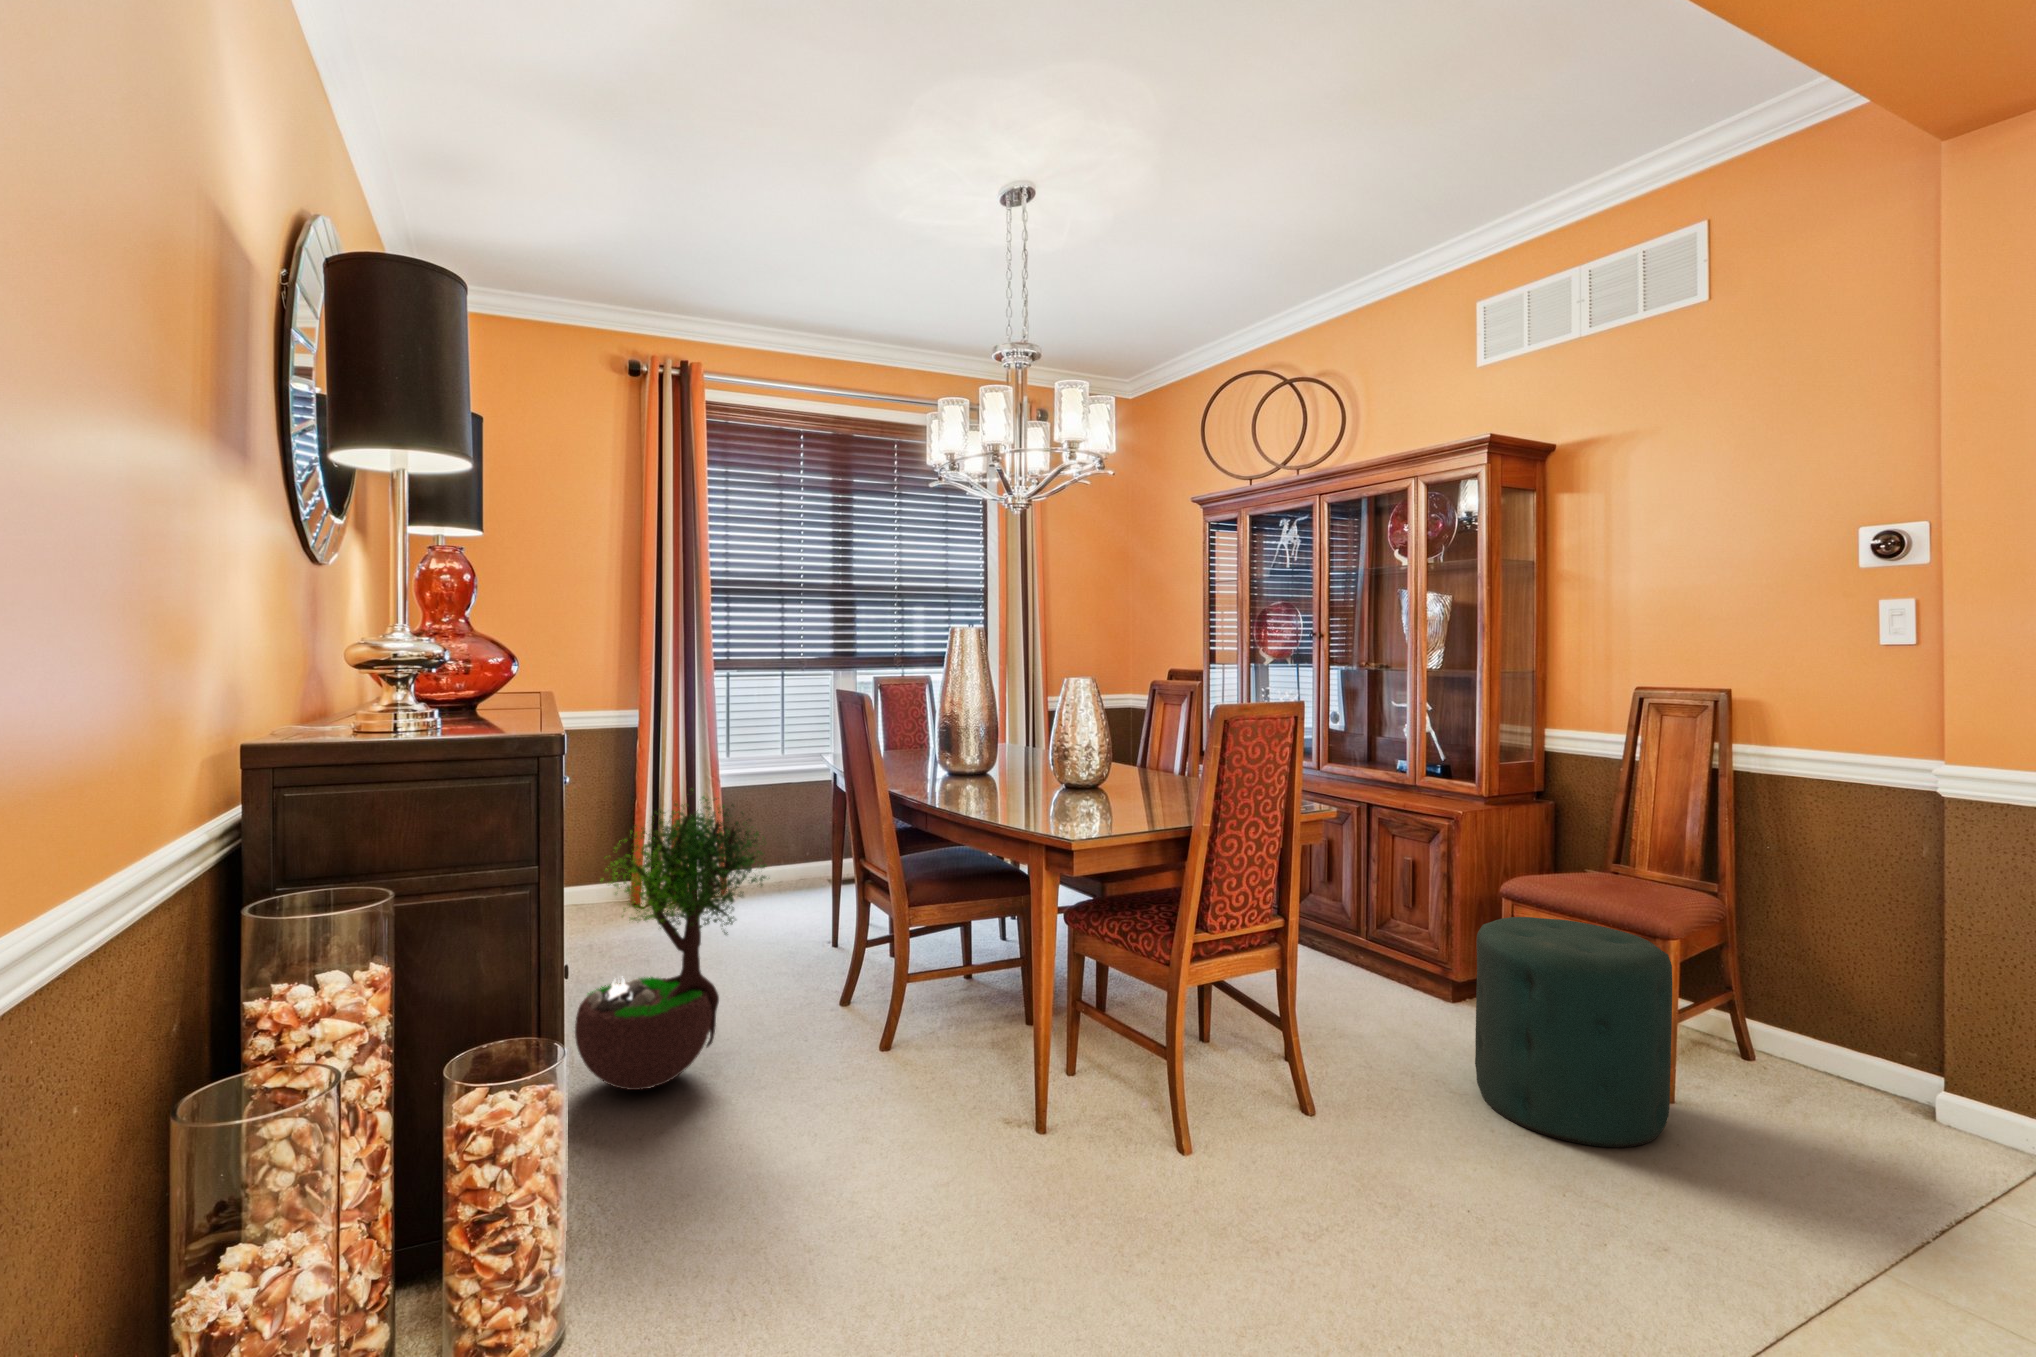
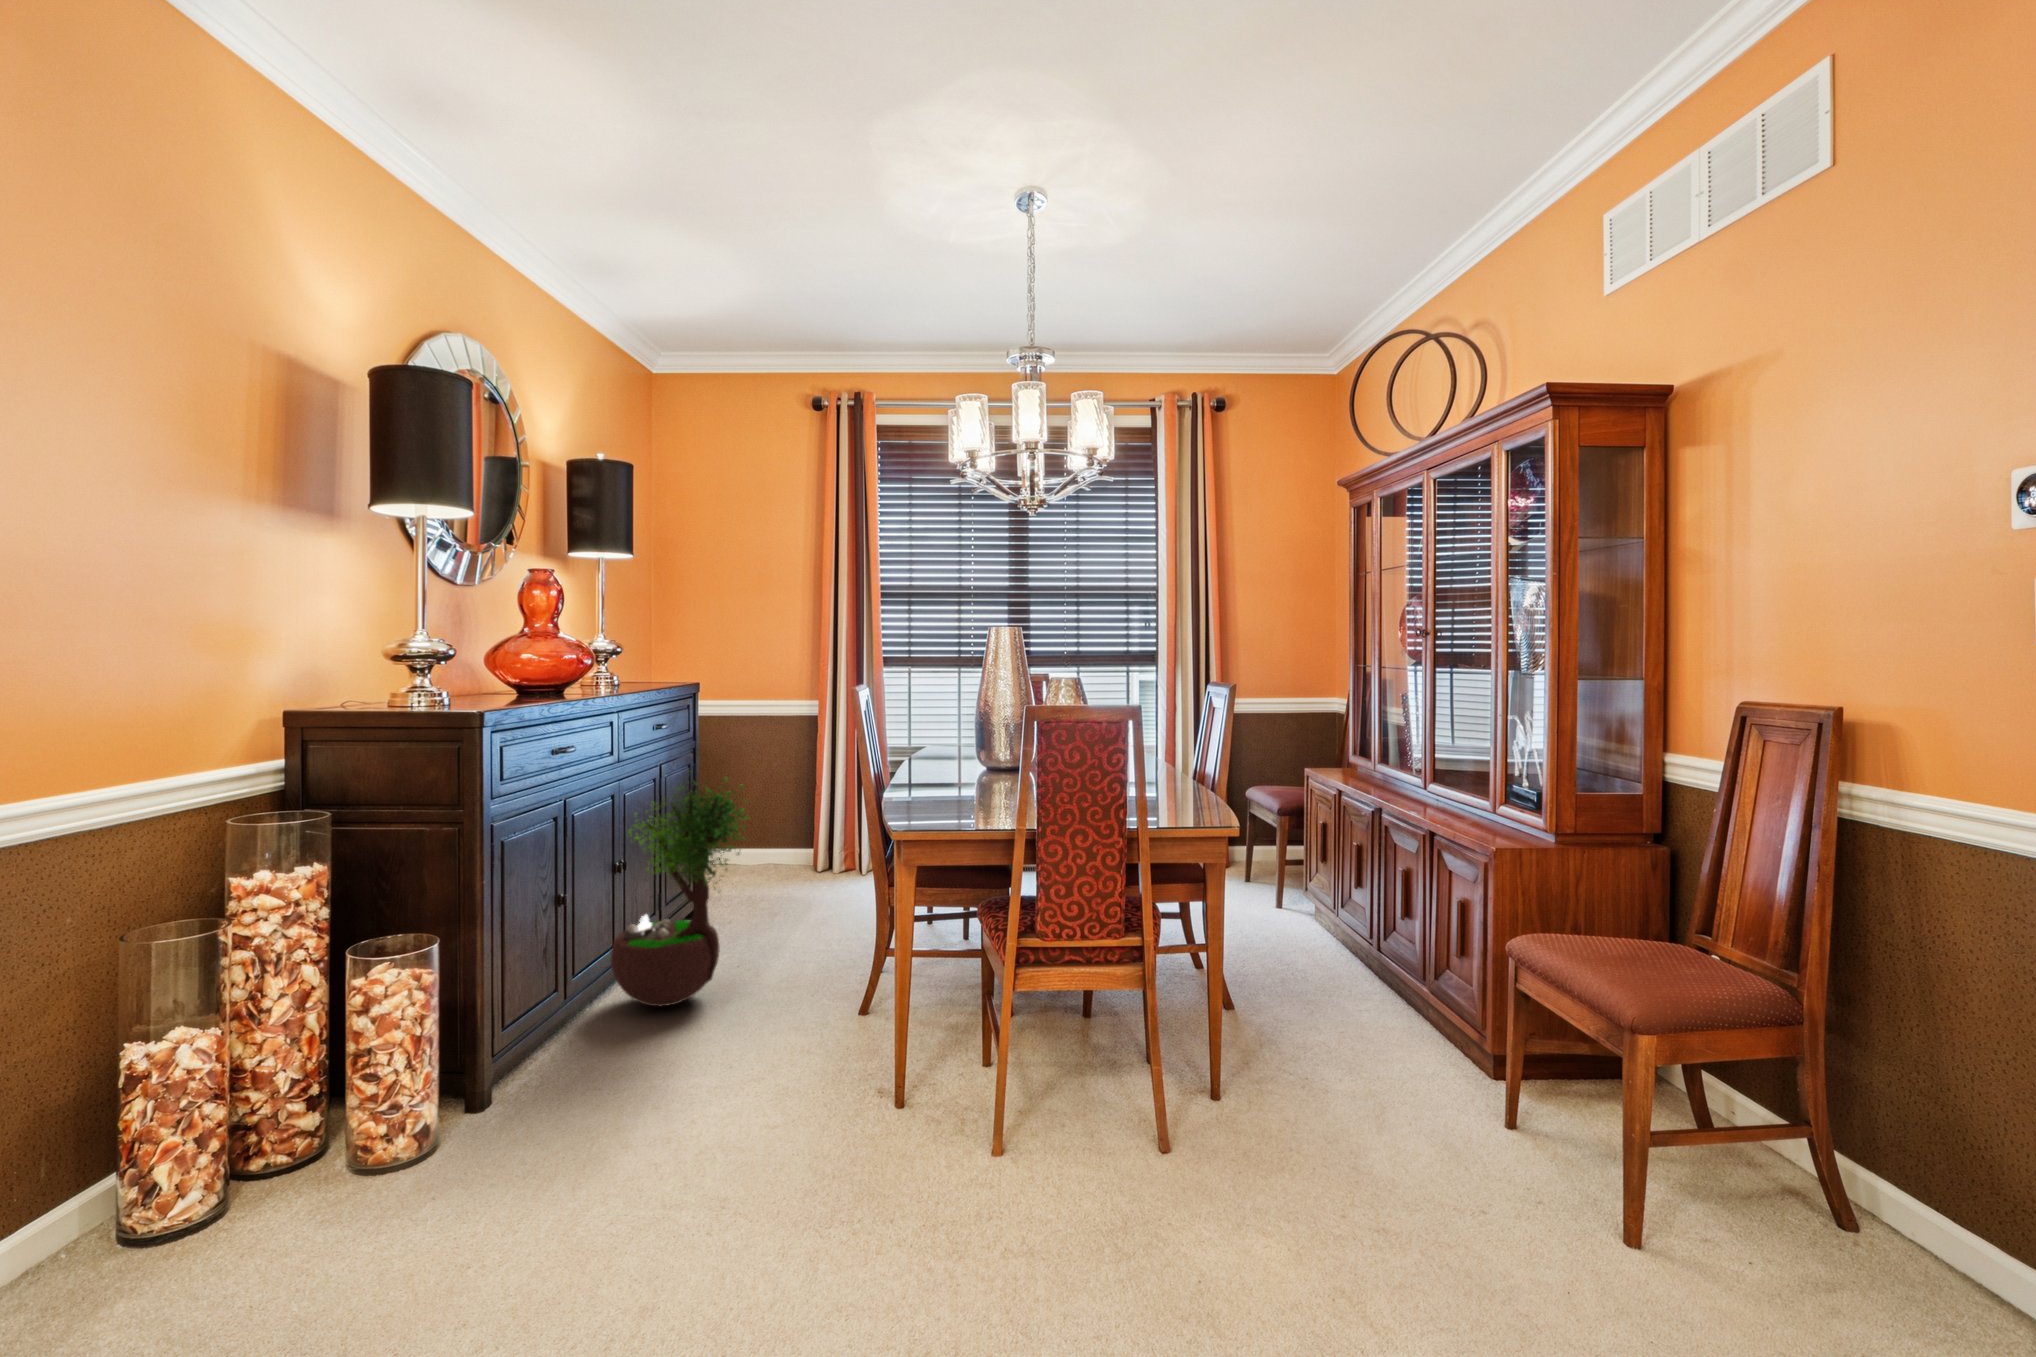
ottoman: present [1475,917,1672,1147] -> none [1352,974,1577,1270]

